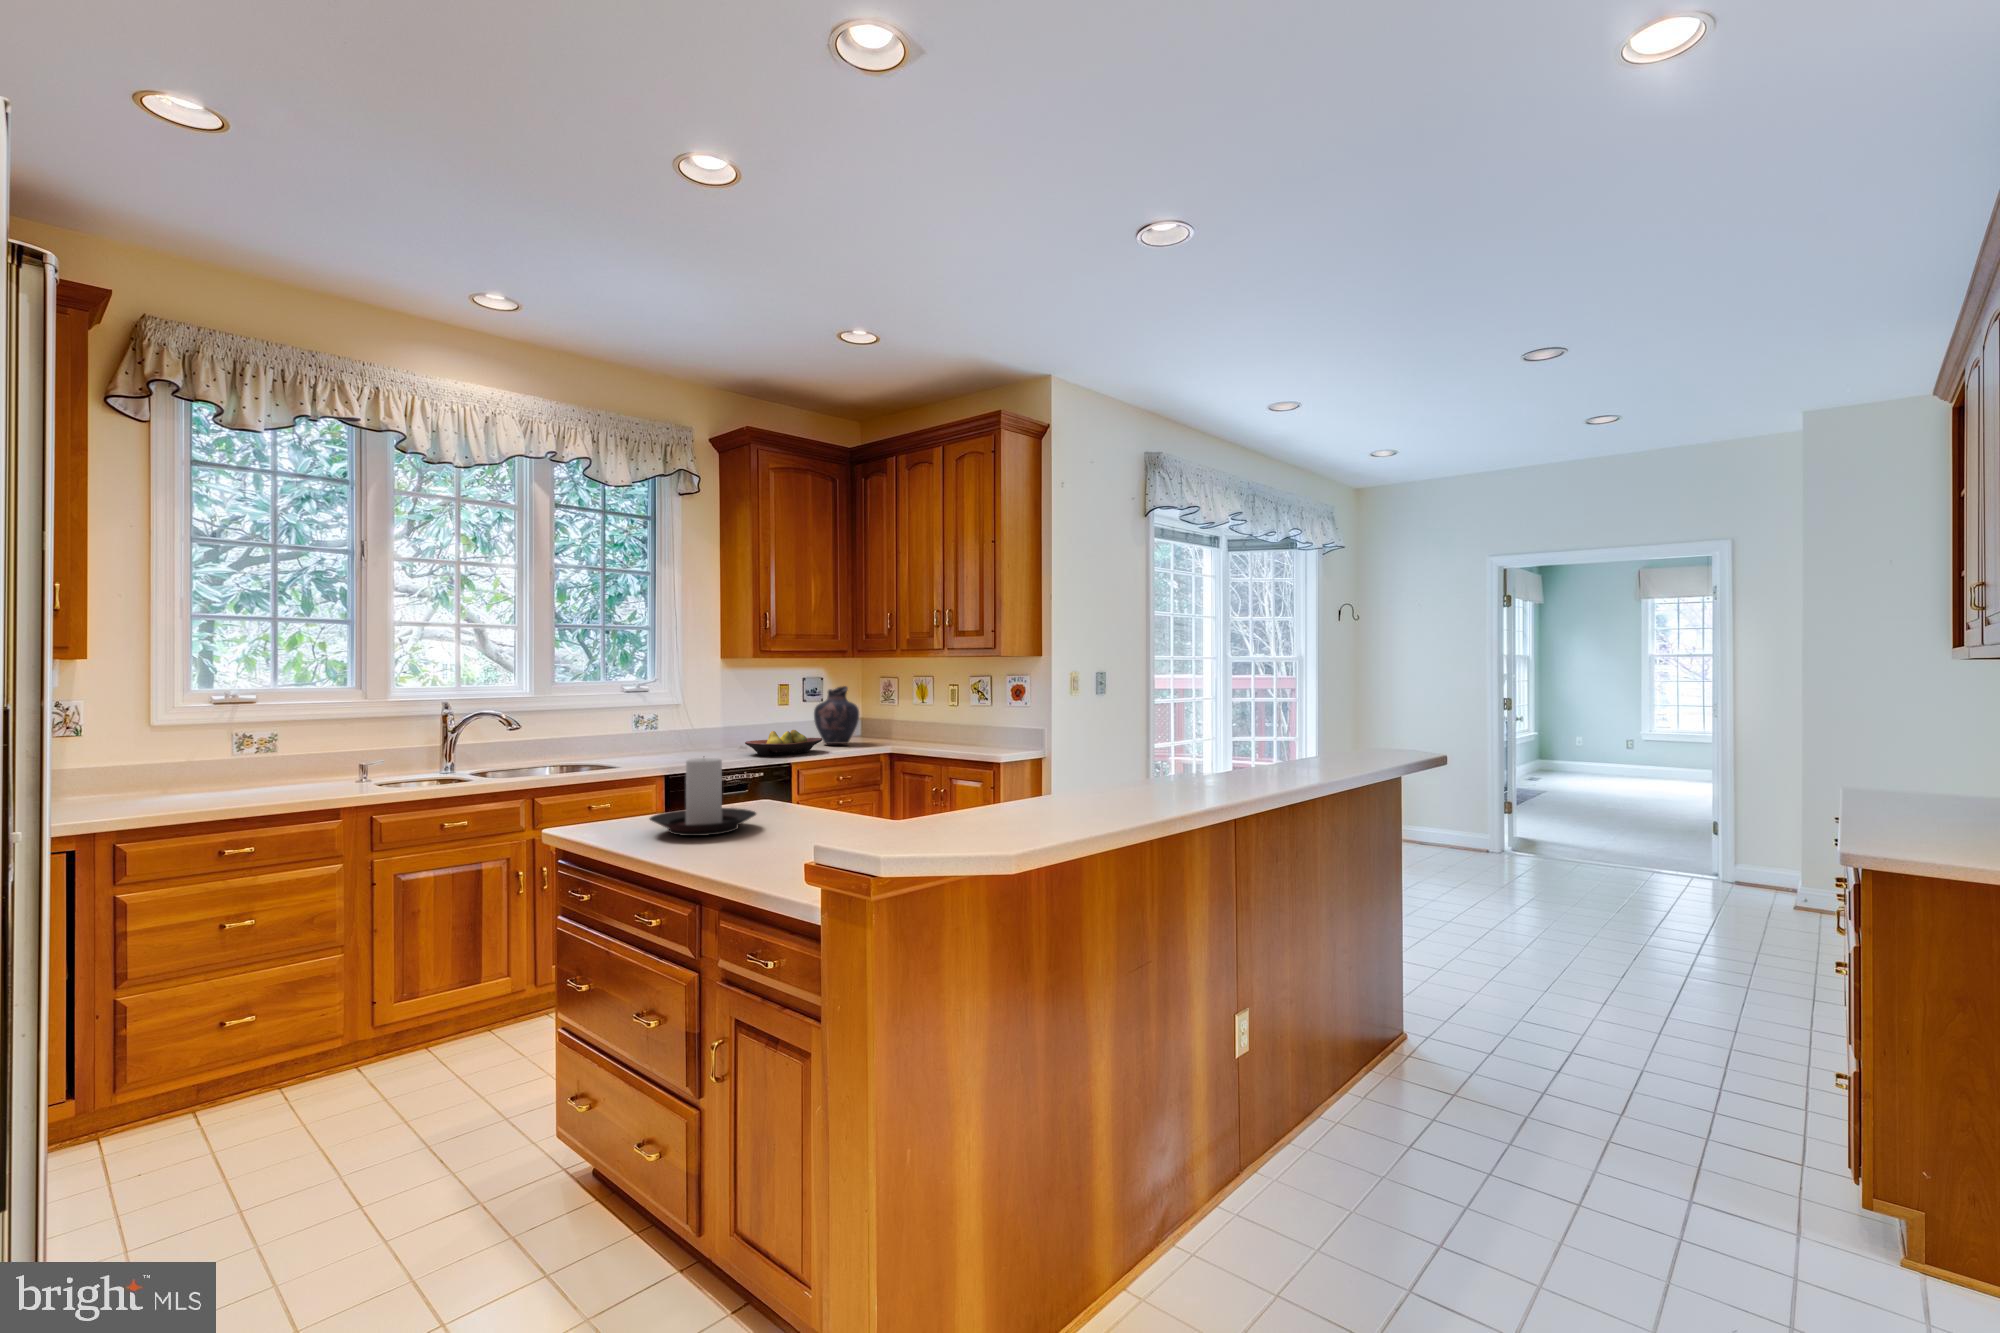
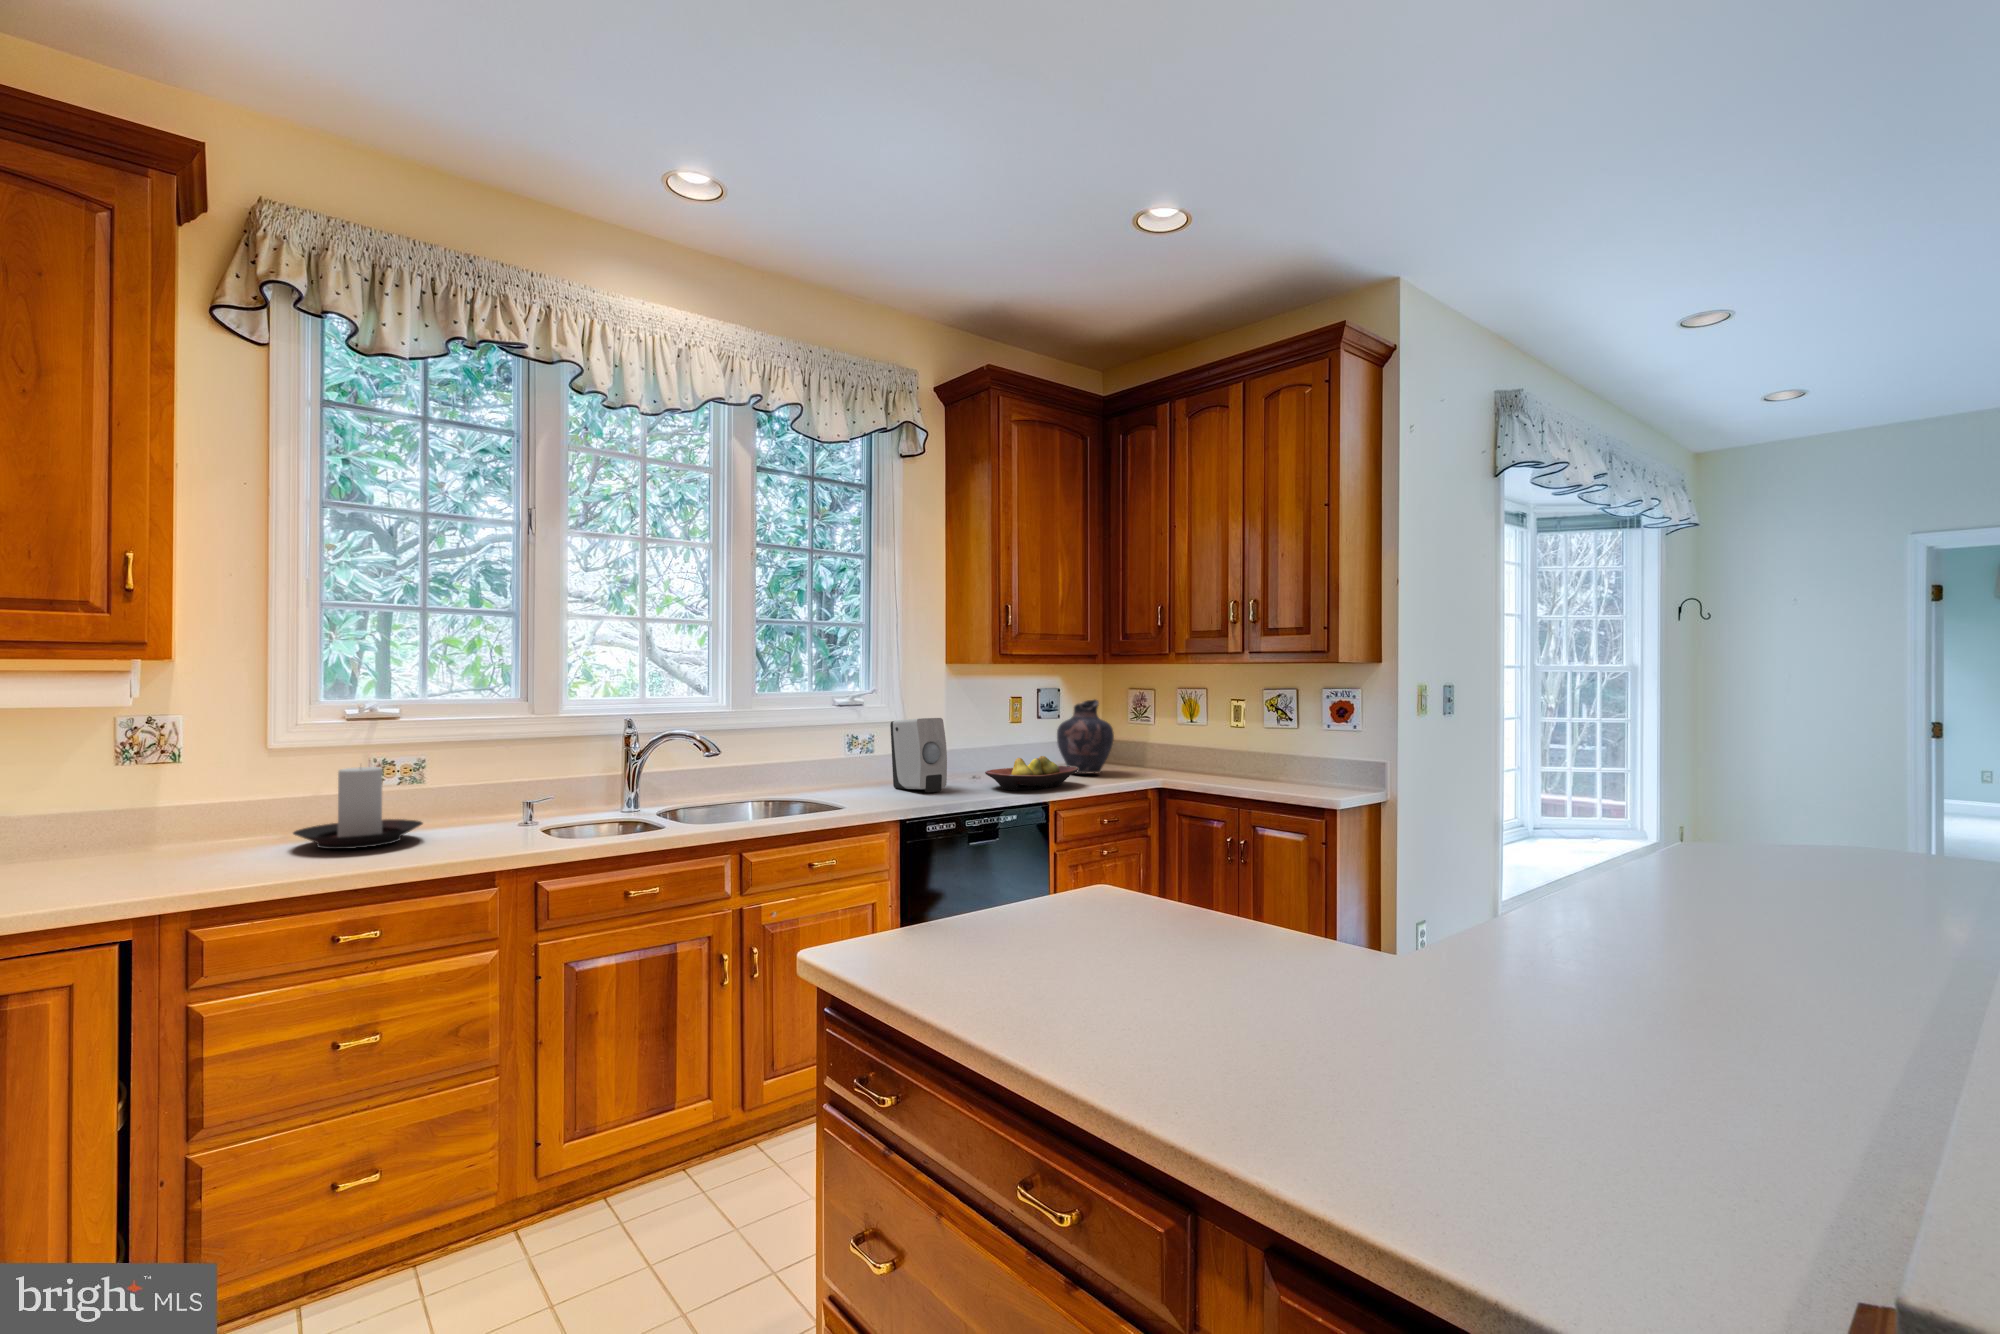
soap dispenser: none [668,700,712,758] -> present [890,718,947,792]
candle holder: present [650,758,756,836] -> present [293,767,423,849]

